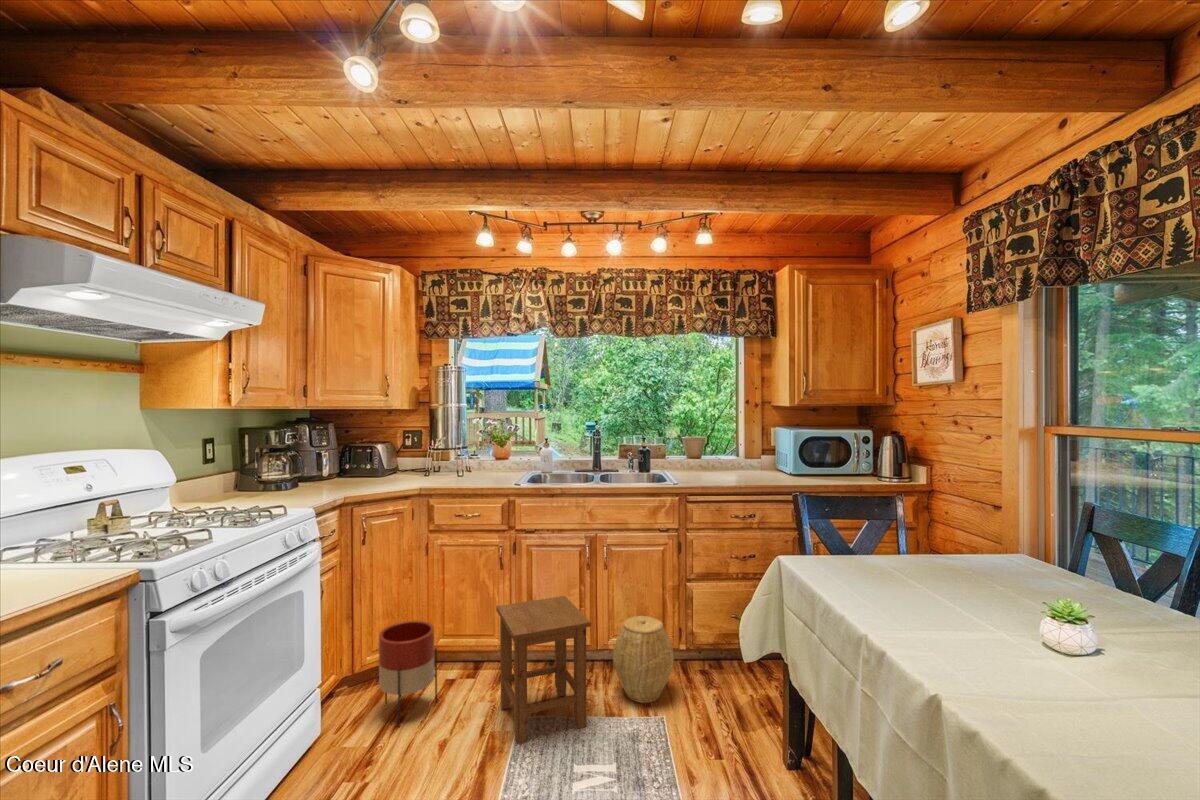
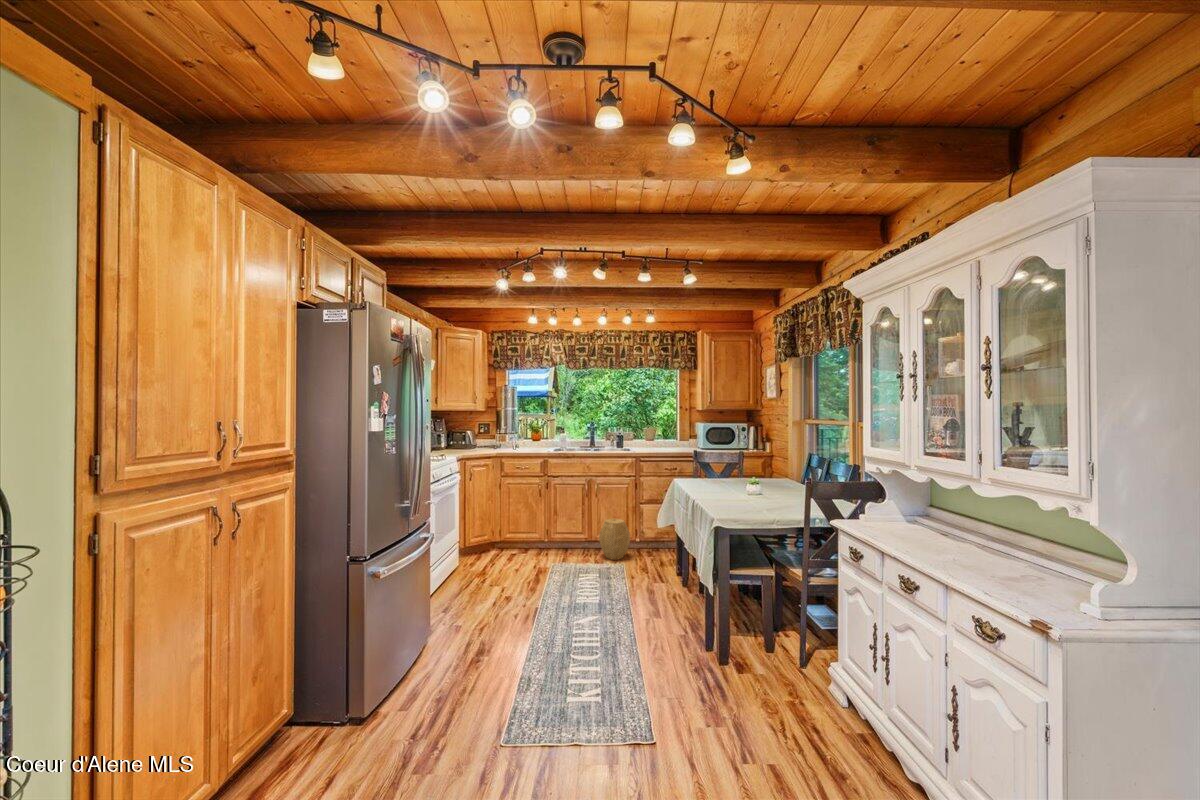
stool: present [496,596,591,744] -> none [540,507,587,570]
planter: present [379,621,437,727] -> none [482,519,509,566]

